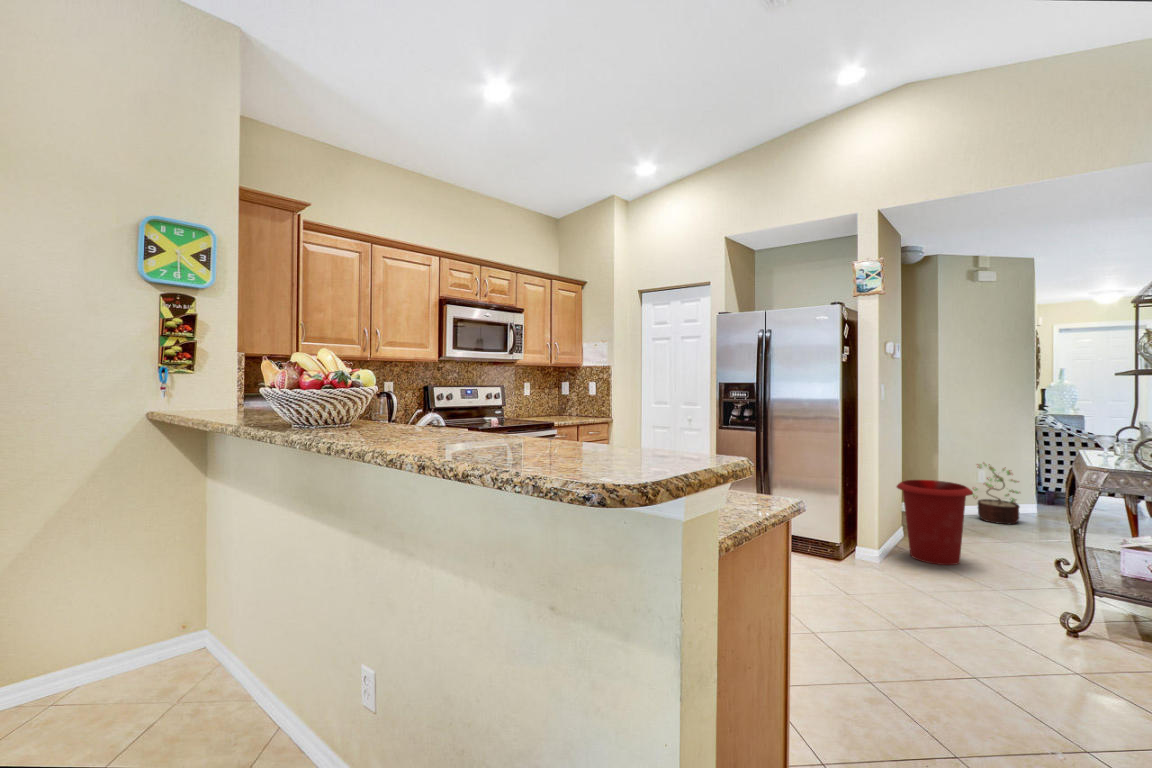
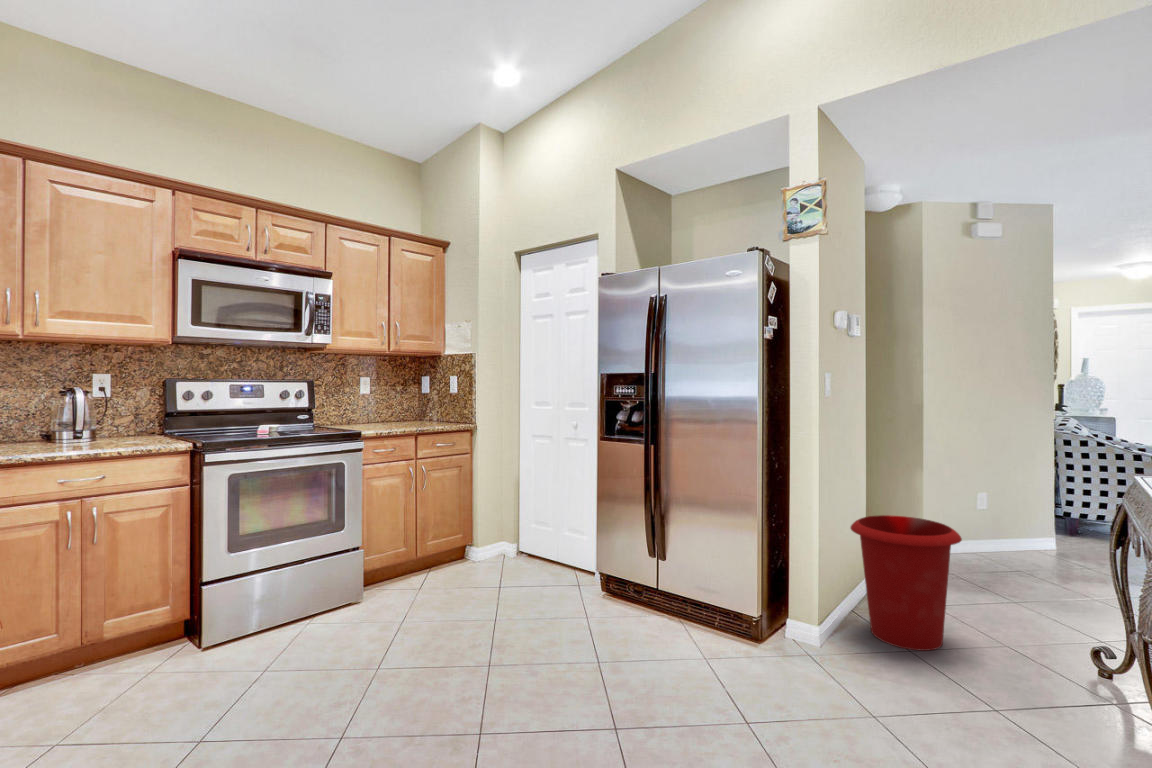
decorative plant: present [973,463,1019,524] -> none [963,482,1035,570]

